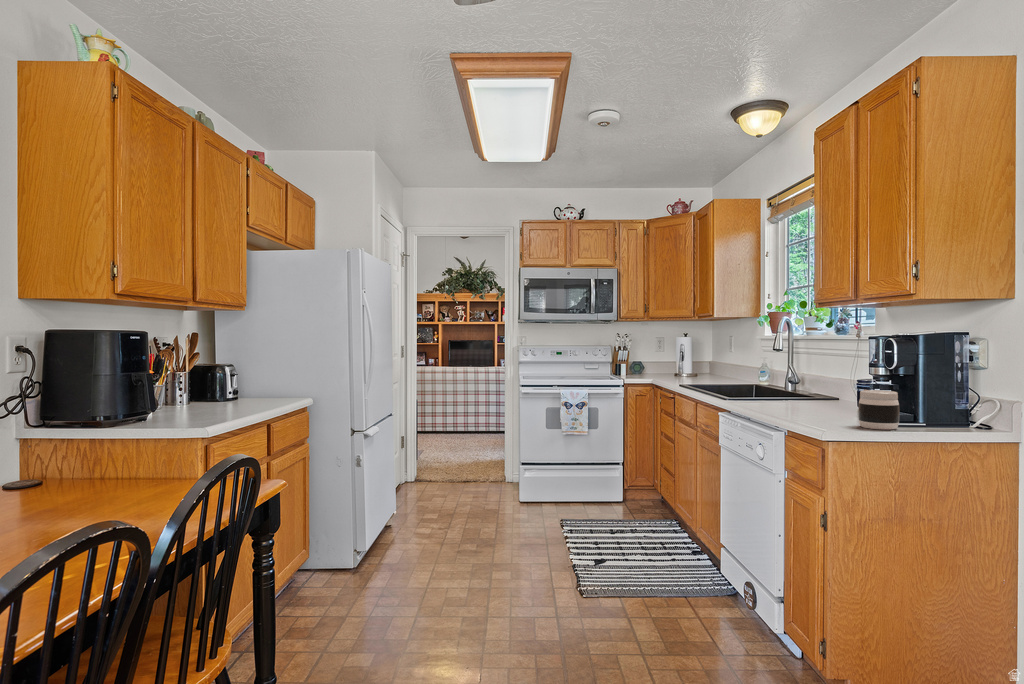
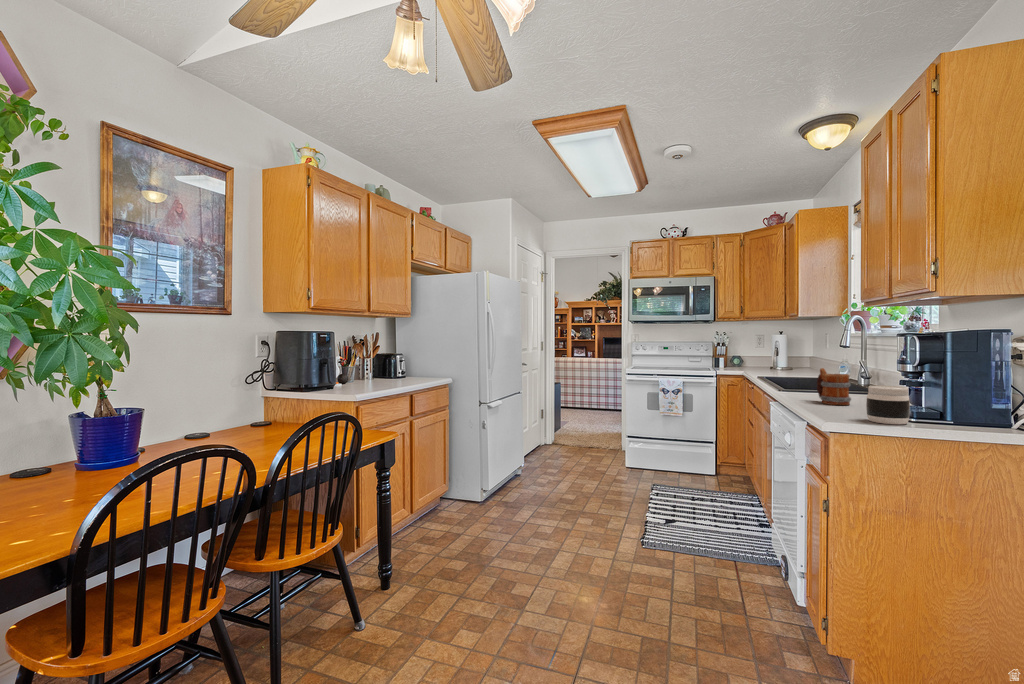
mug: none [781,373,818,413] -> present [817,368,851,405]

